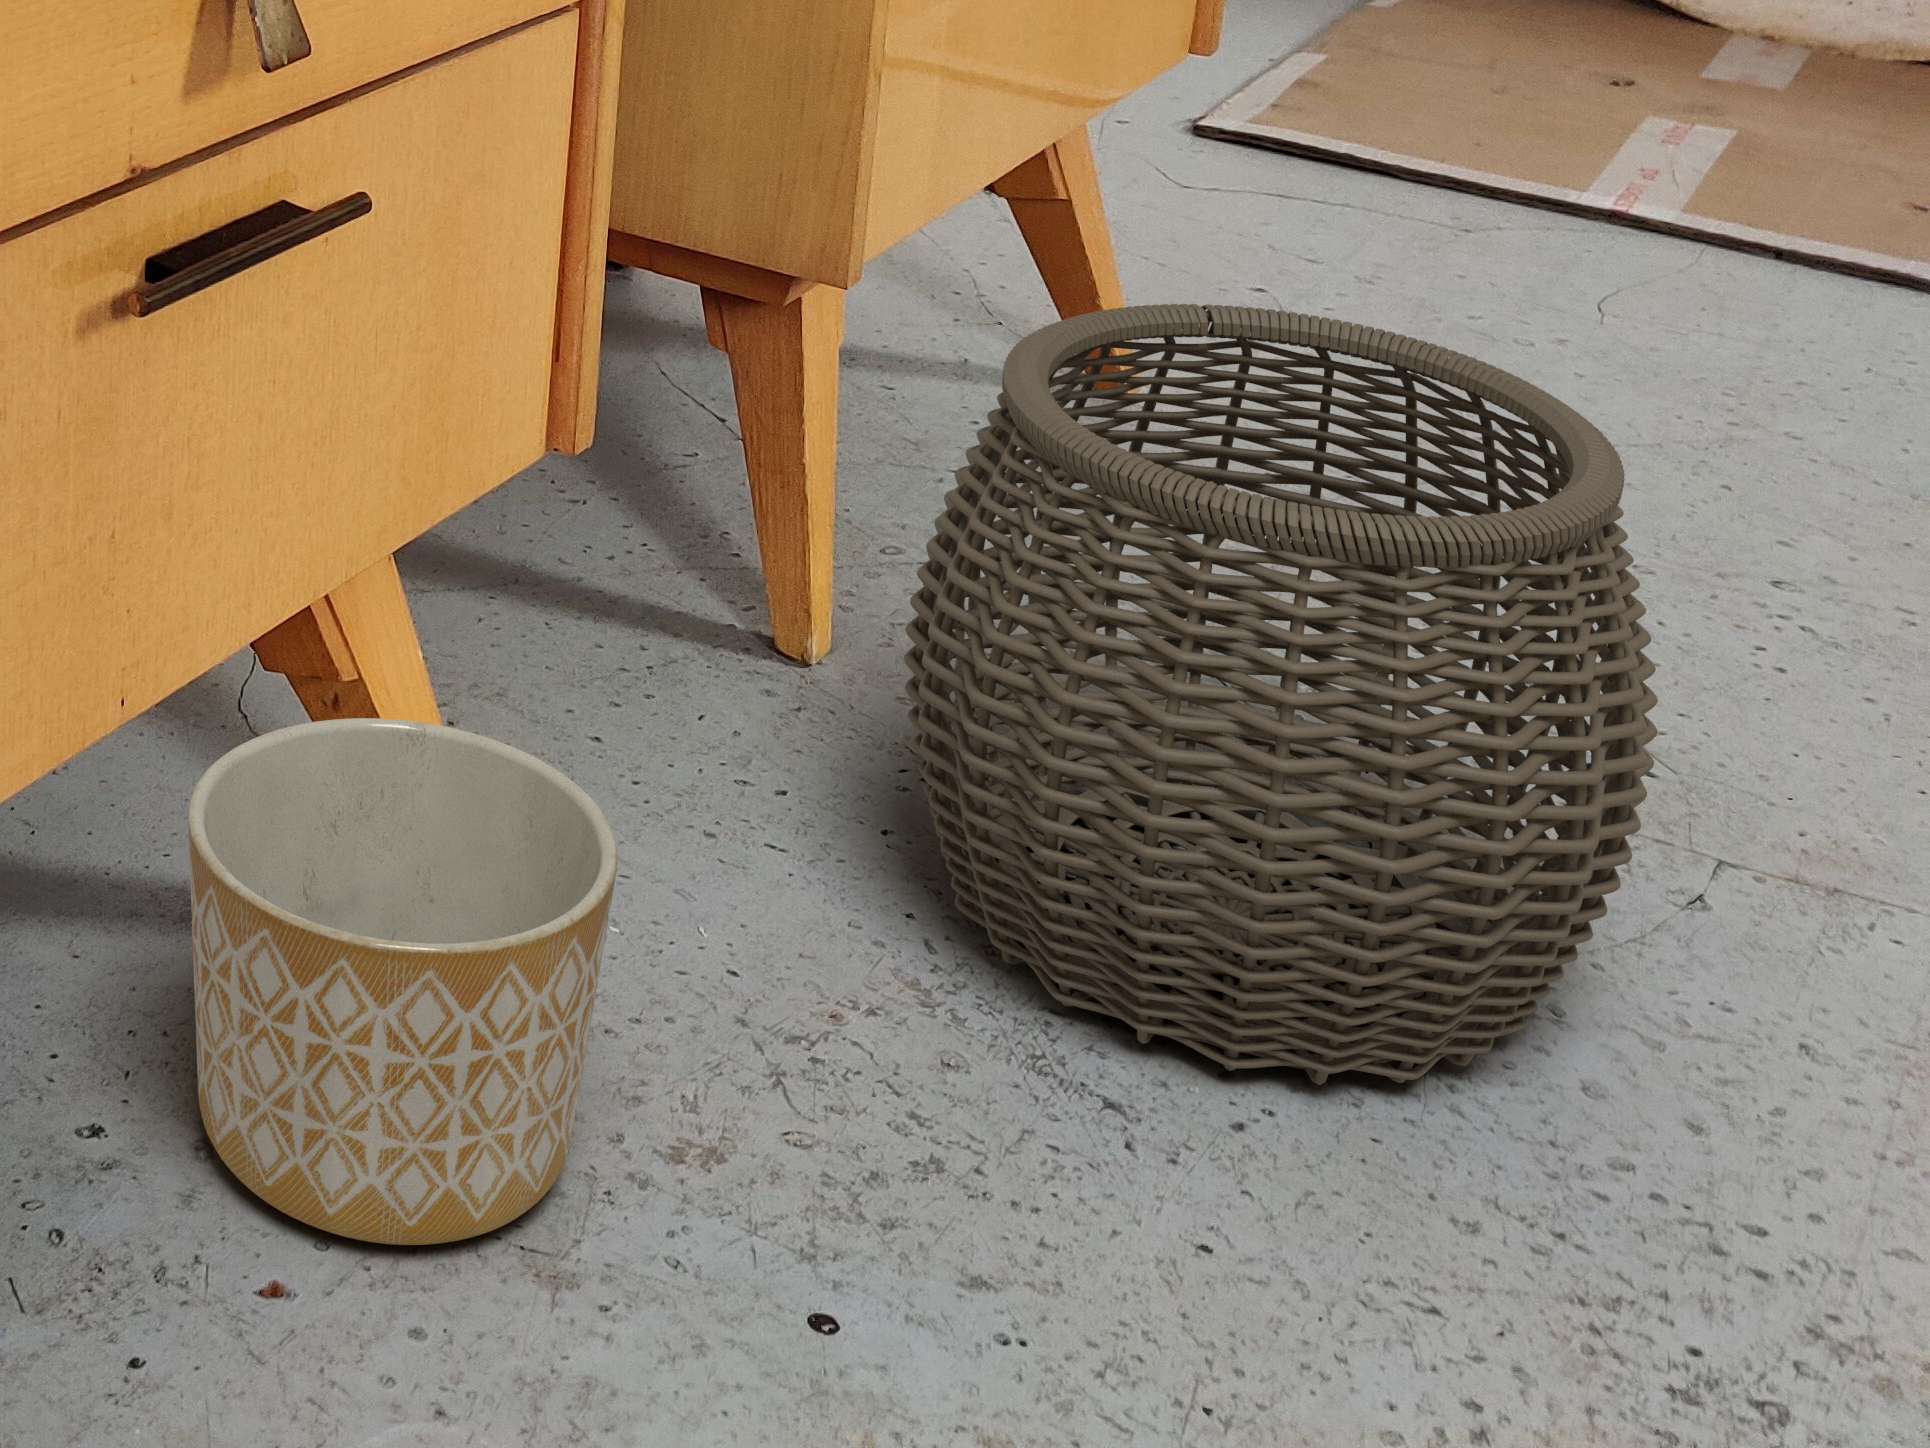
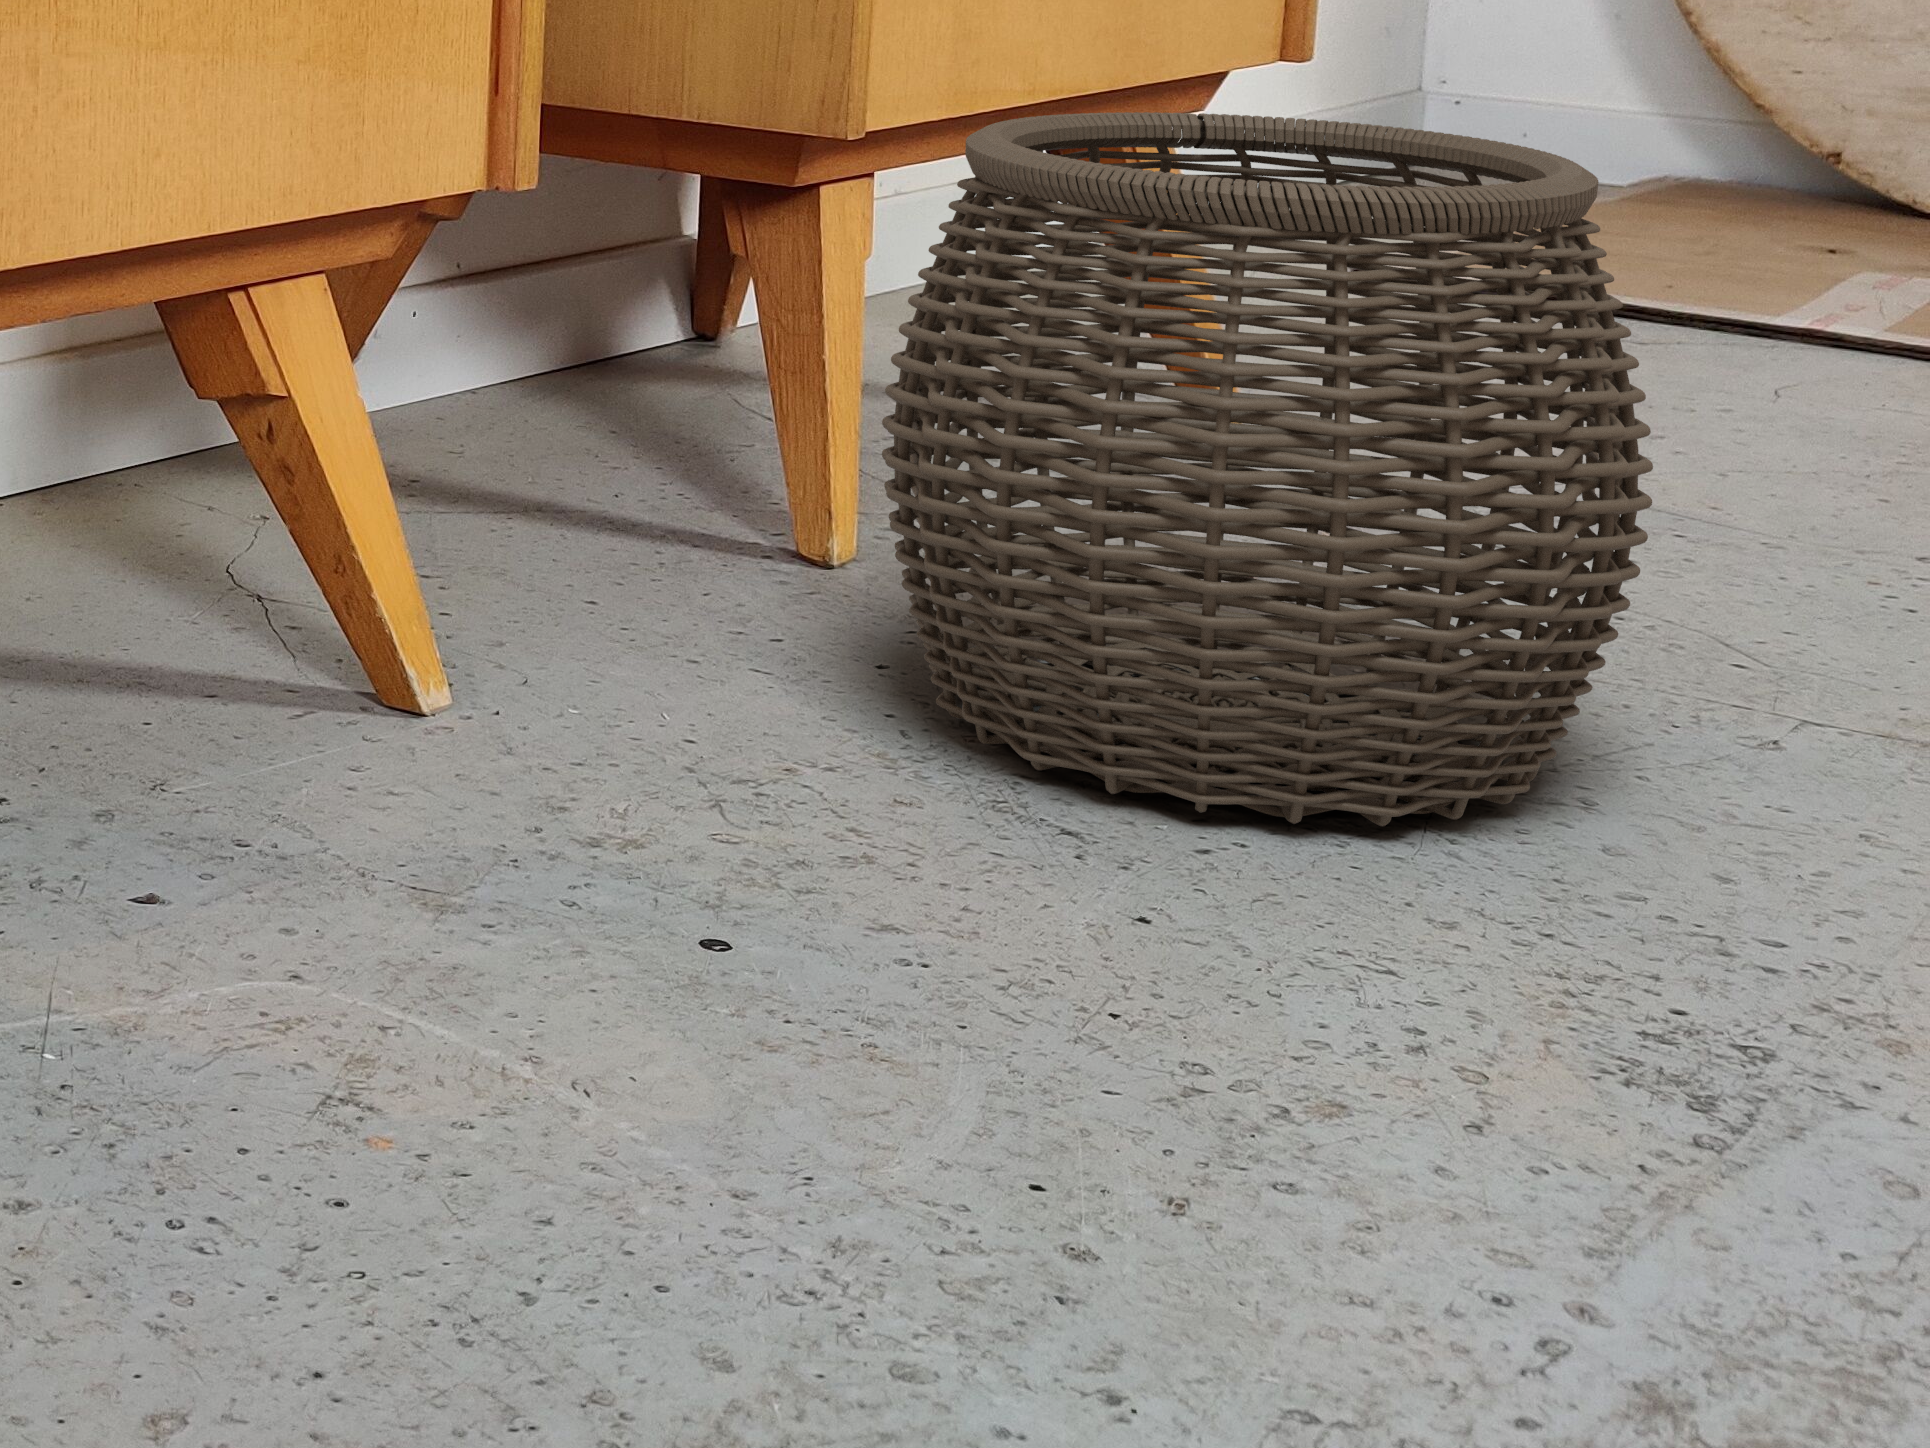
planter: present [188,718,618,1245] -> none [89,422,519,877]

